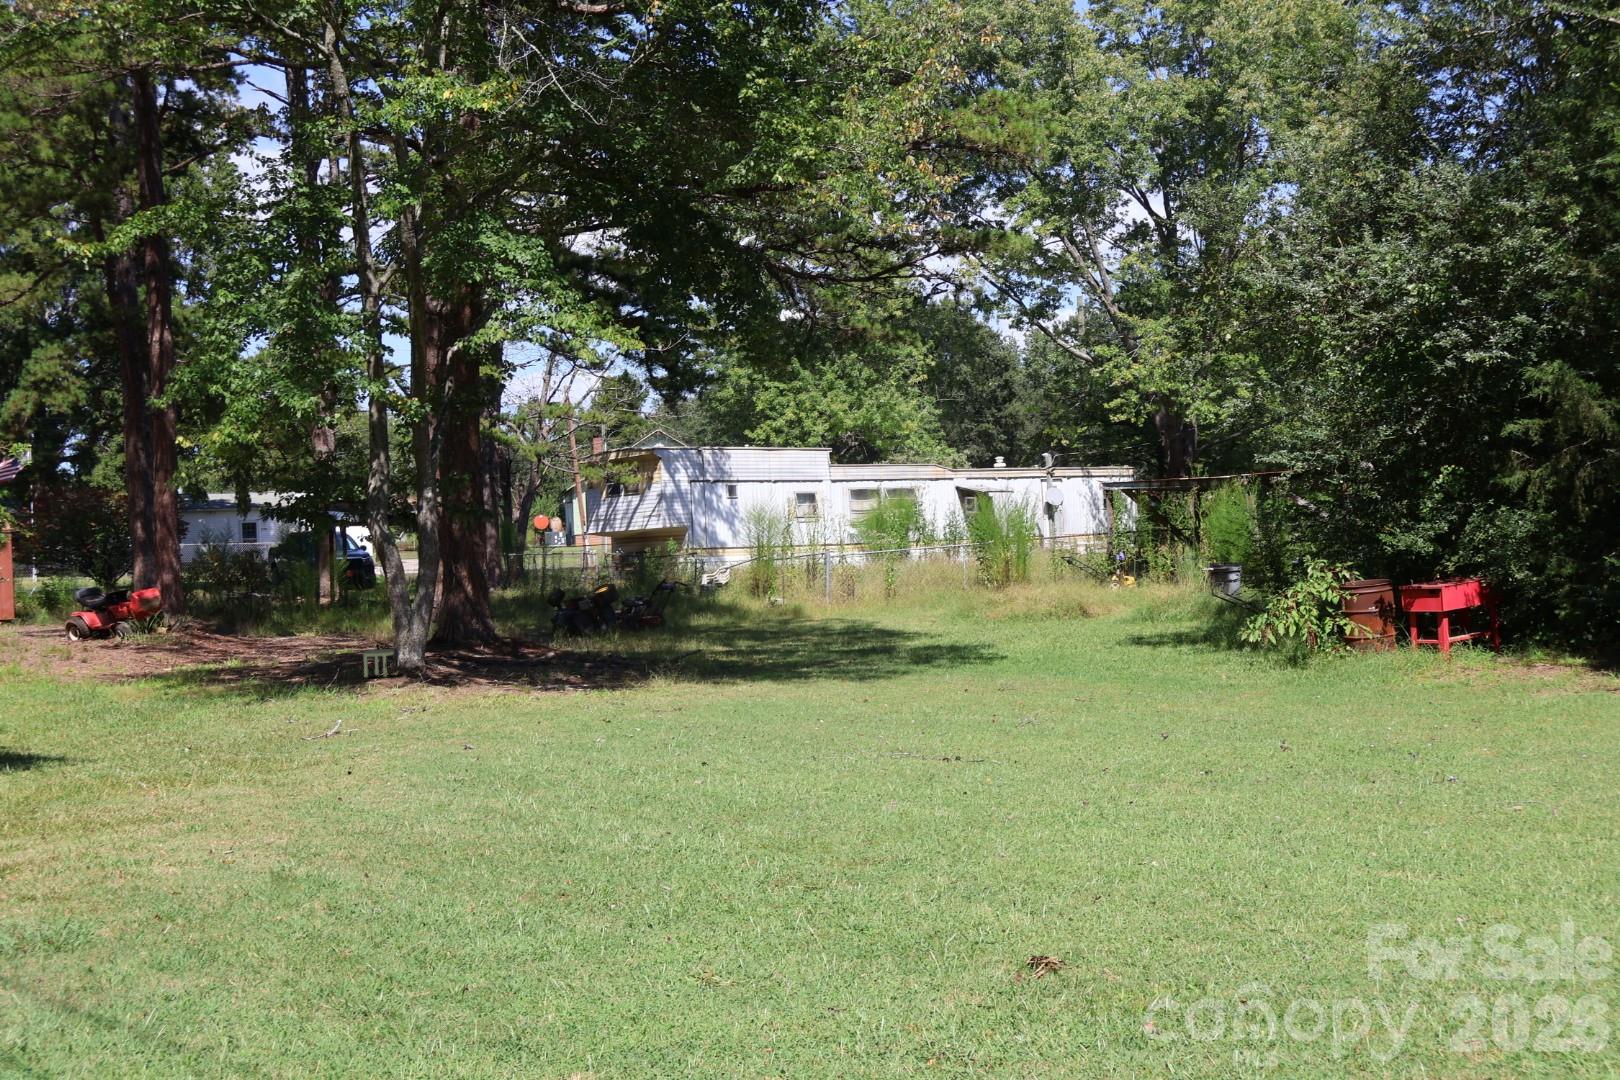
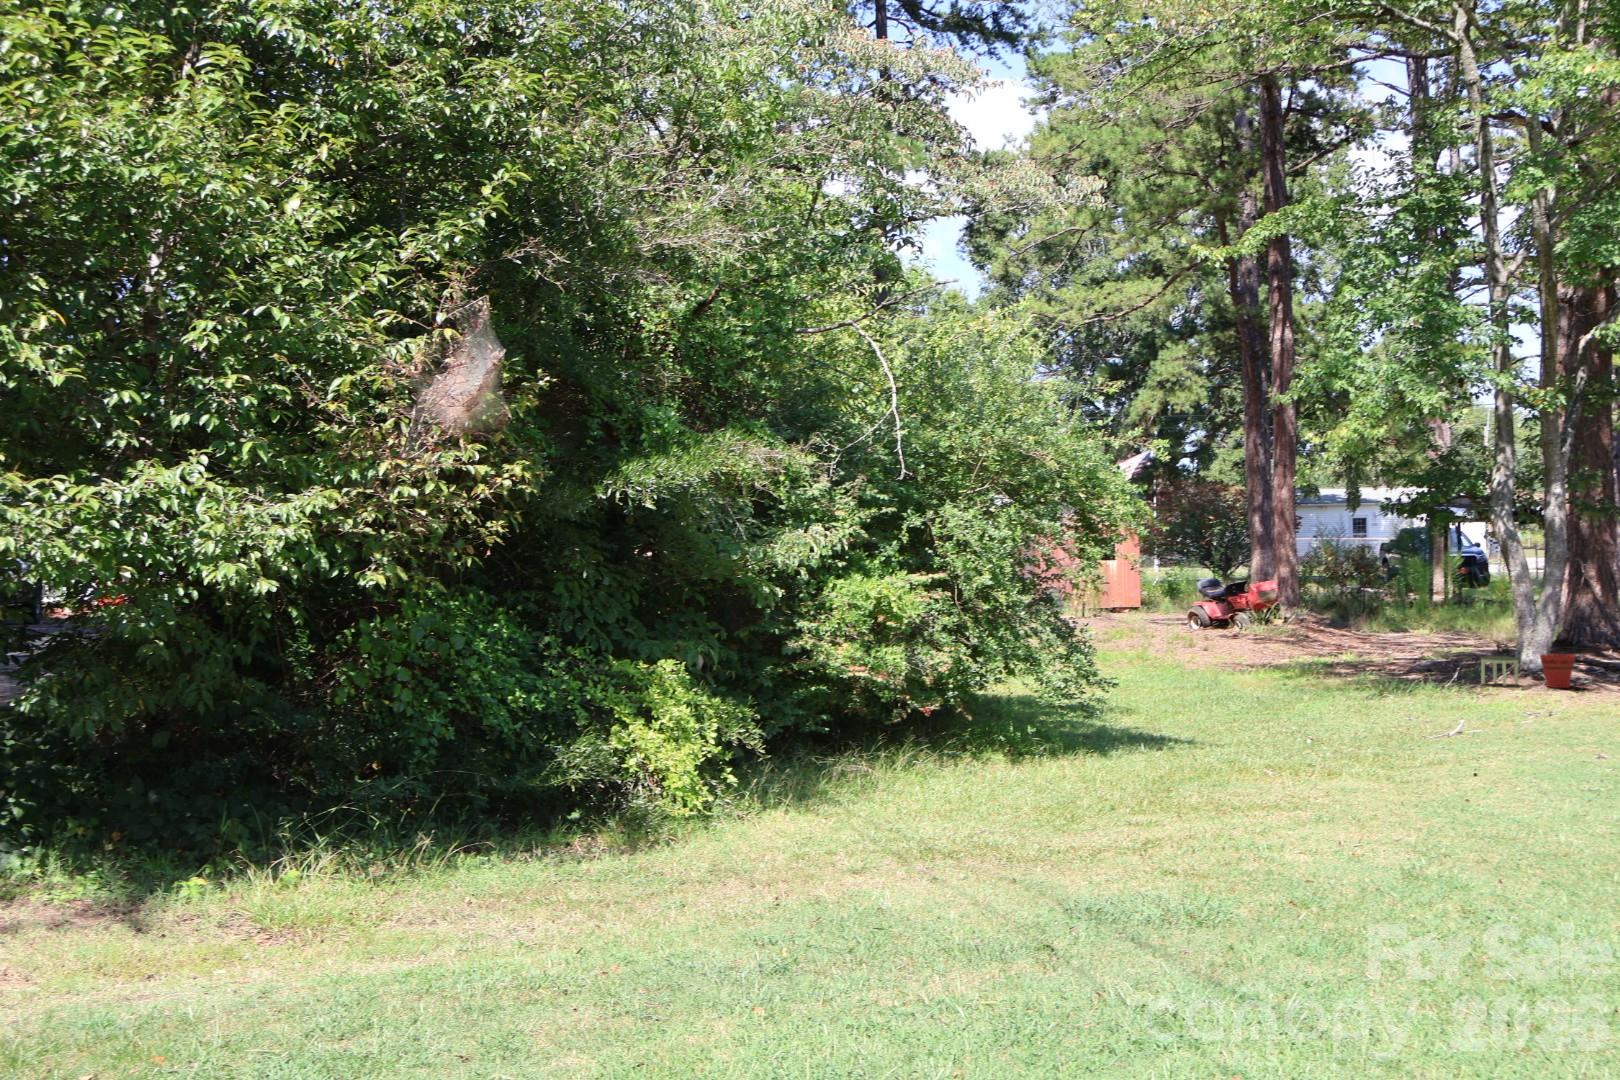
bucket: none [415,643,445,674] -> present [1540,654,1575,688]

